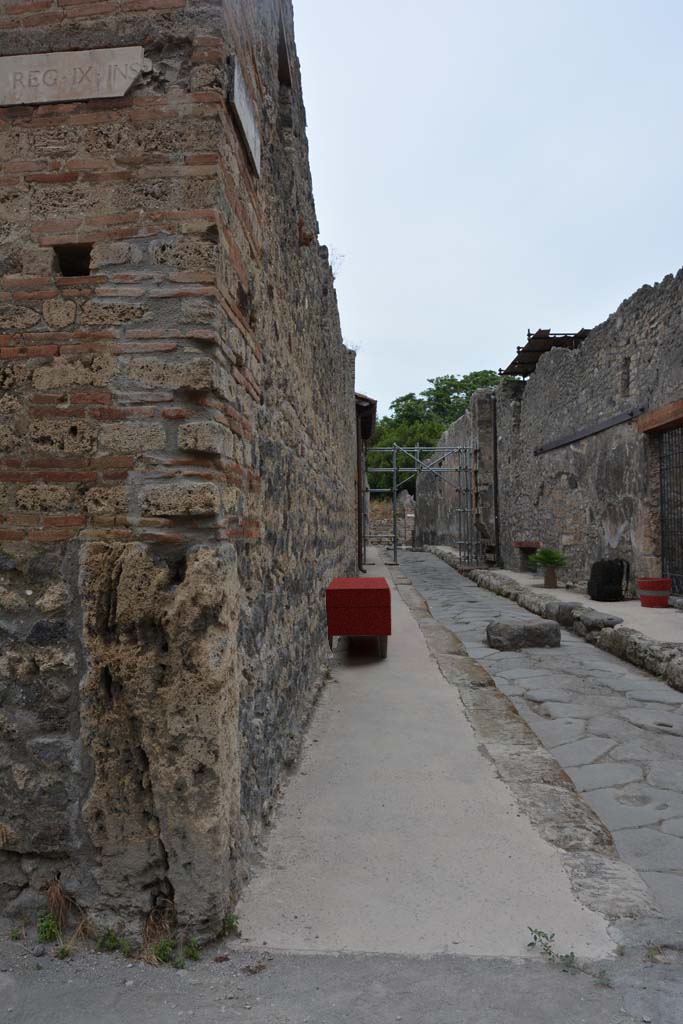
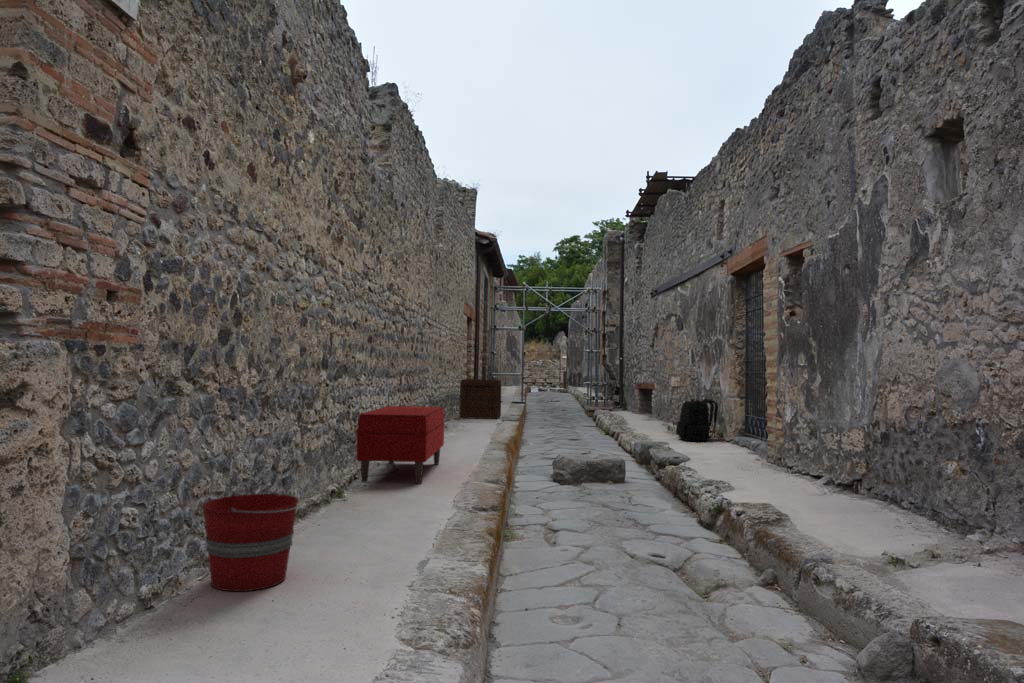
wooden crate: none [350,543,389,583] -> present [460,379,501,419]
potted plant: present [529,549,571,588] -> none [628,386,678,428]
bucket: present [636,577,672,608] -> present [203,492,303,591]

